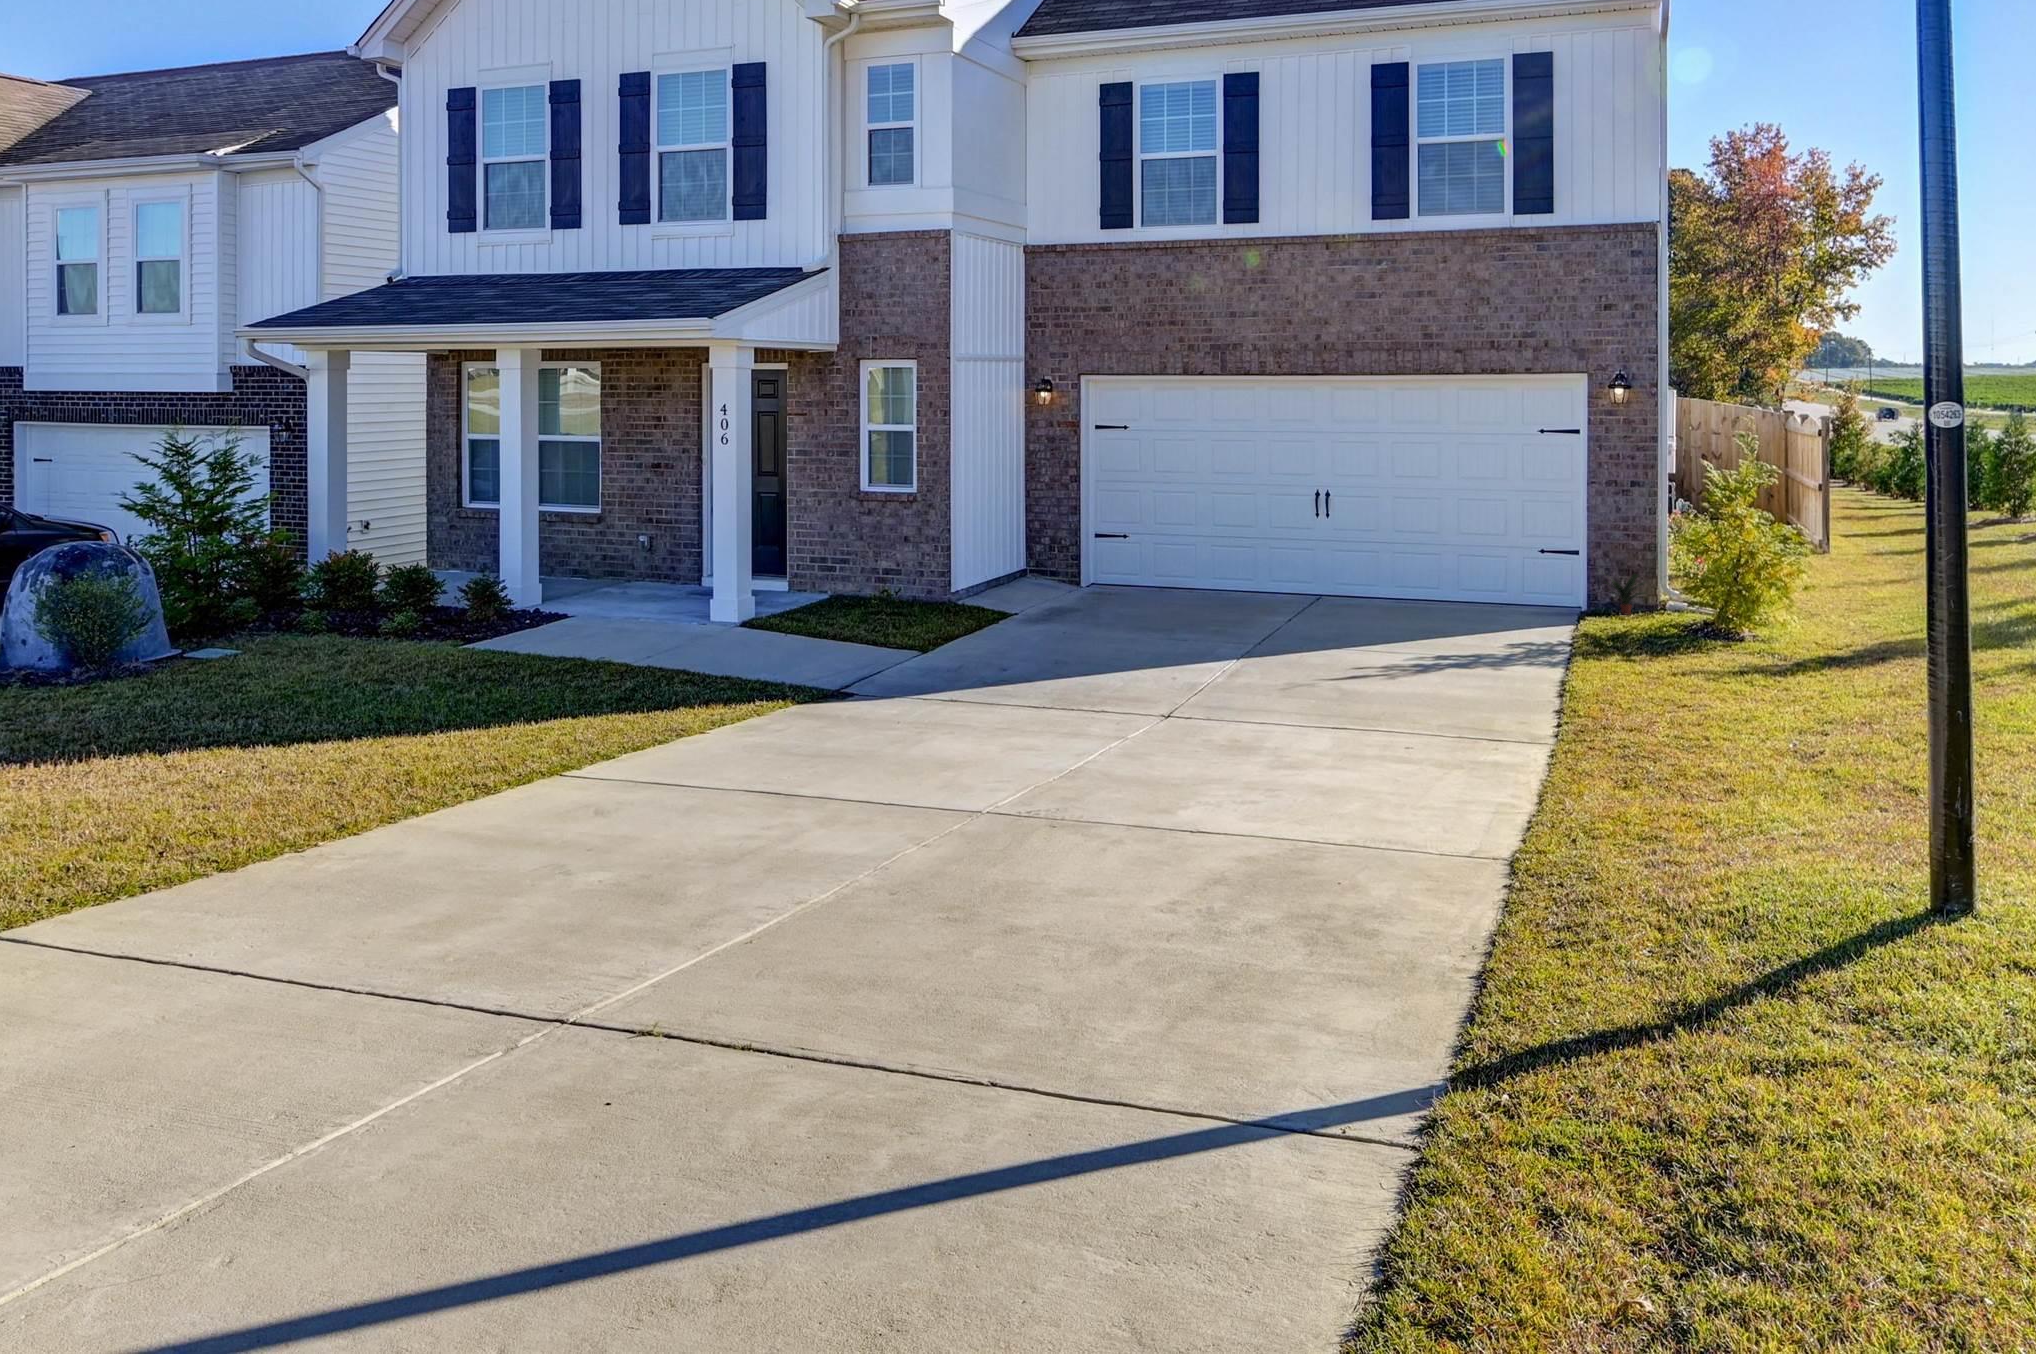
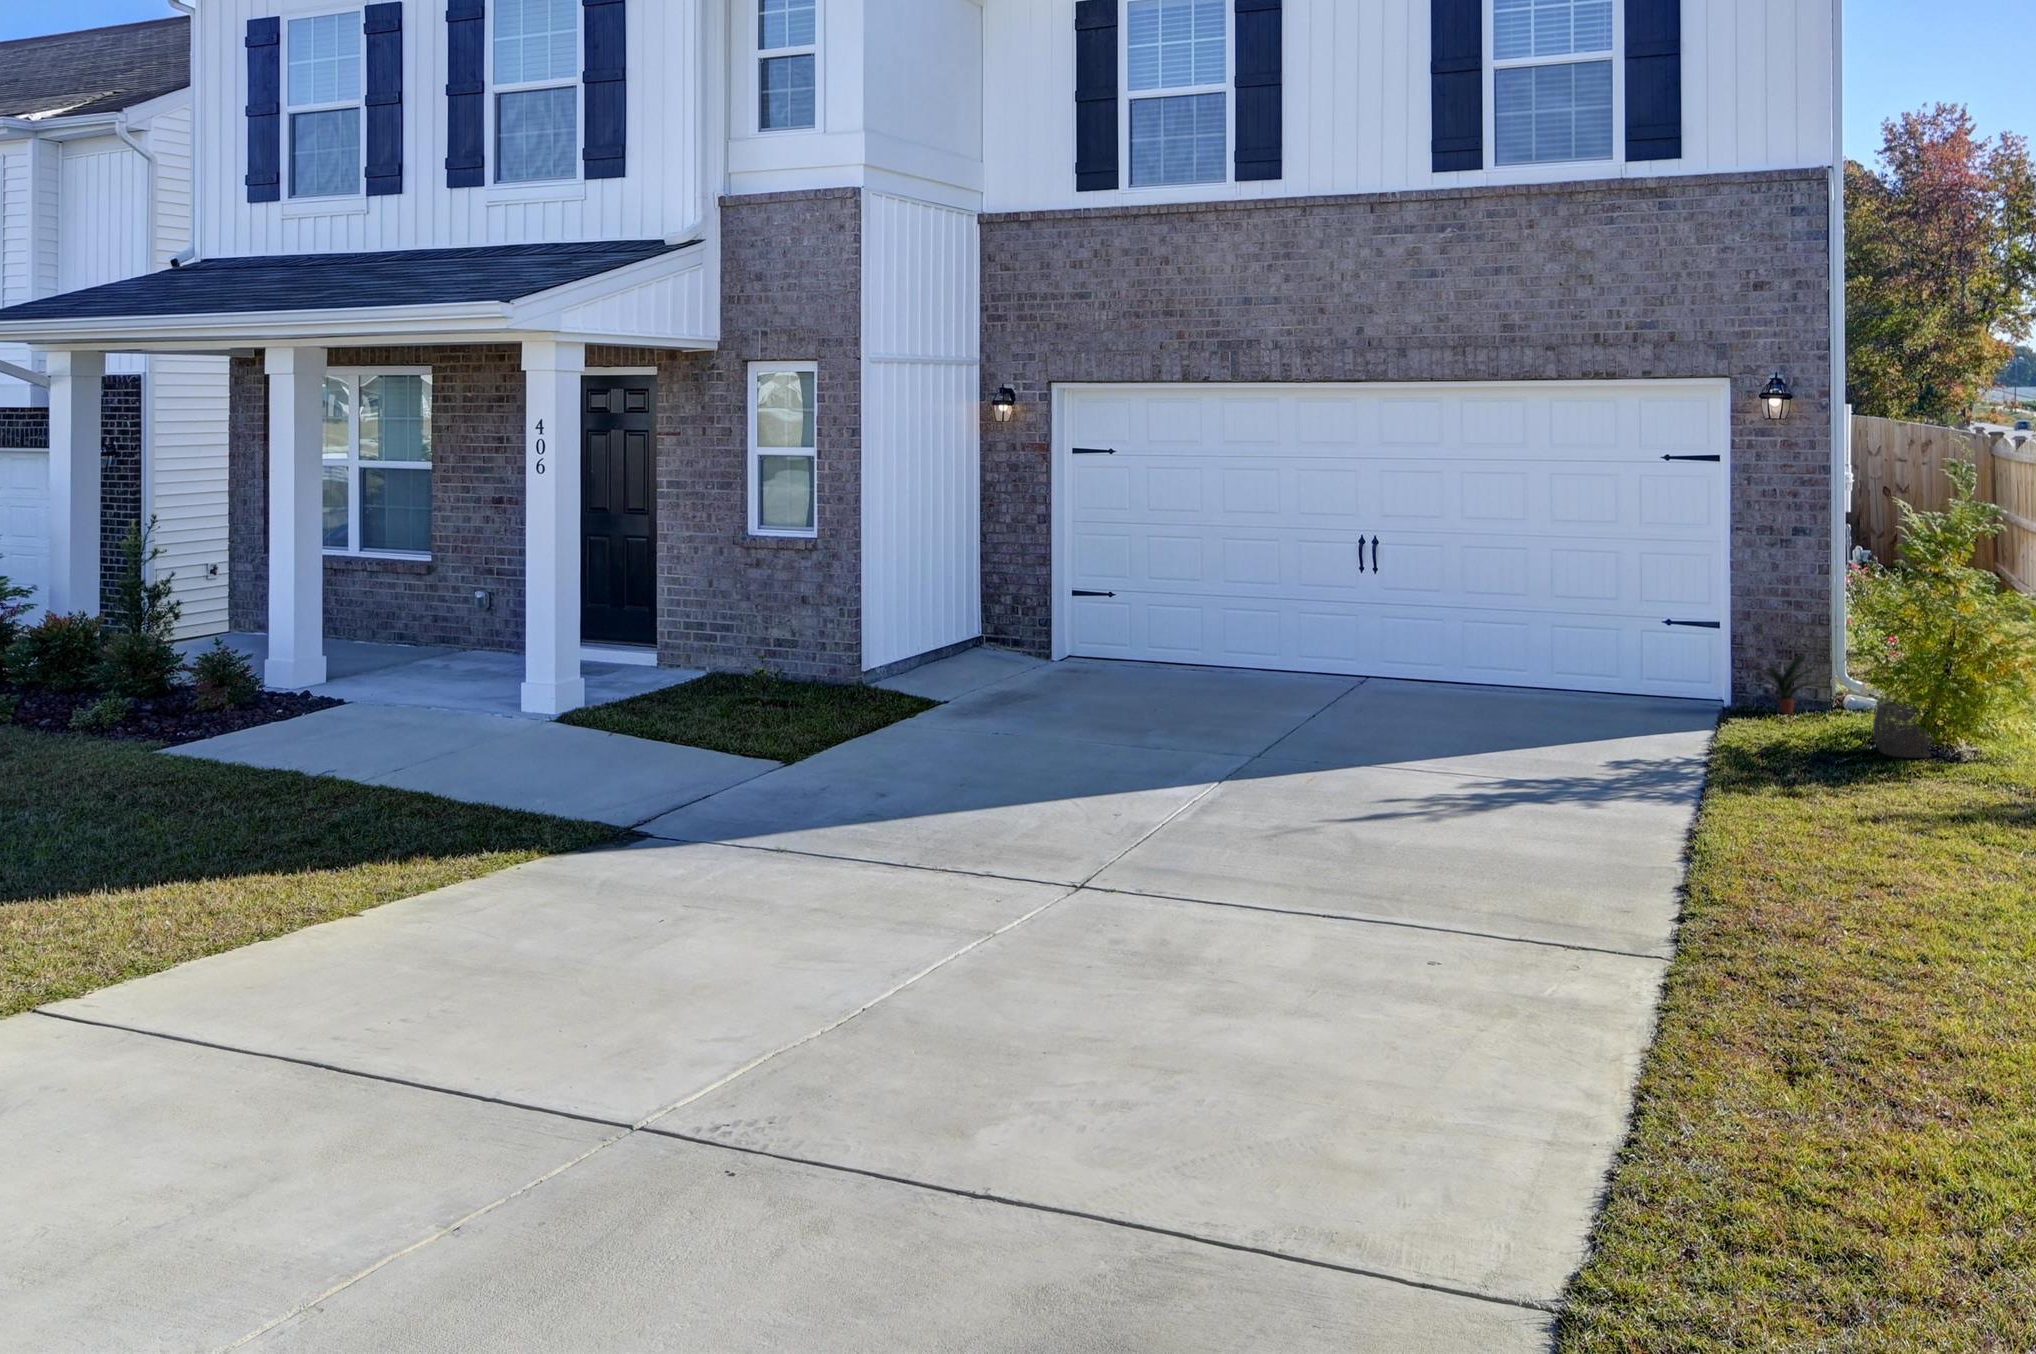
woven basket: none [1683,601,1726,639] -> present [1873,701,1933,758]

